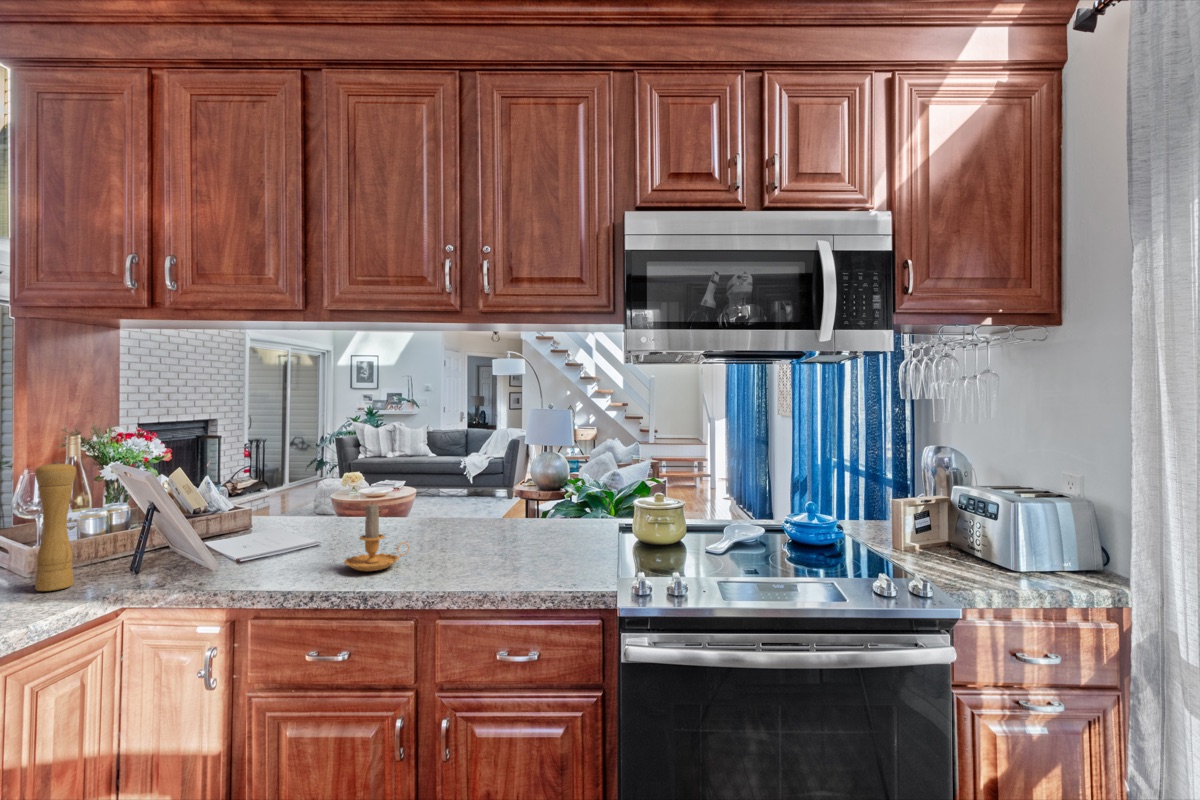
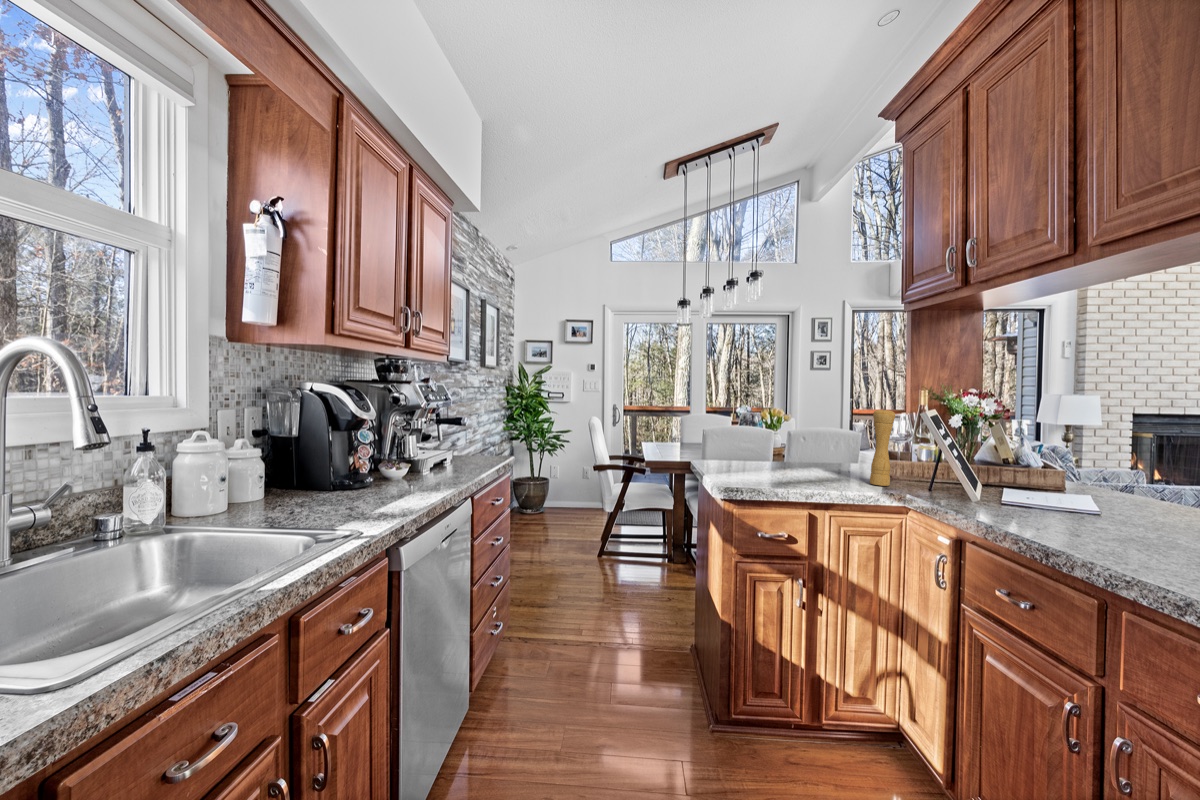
candle: present [344,504,409,571] -> none [1067,473,1162,546]

